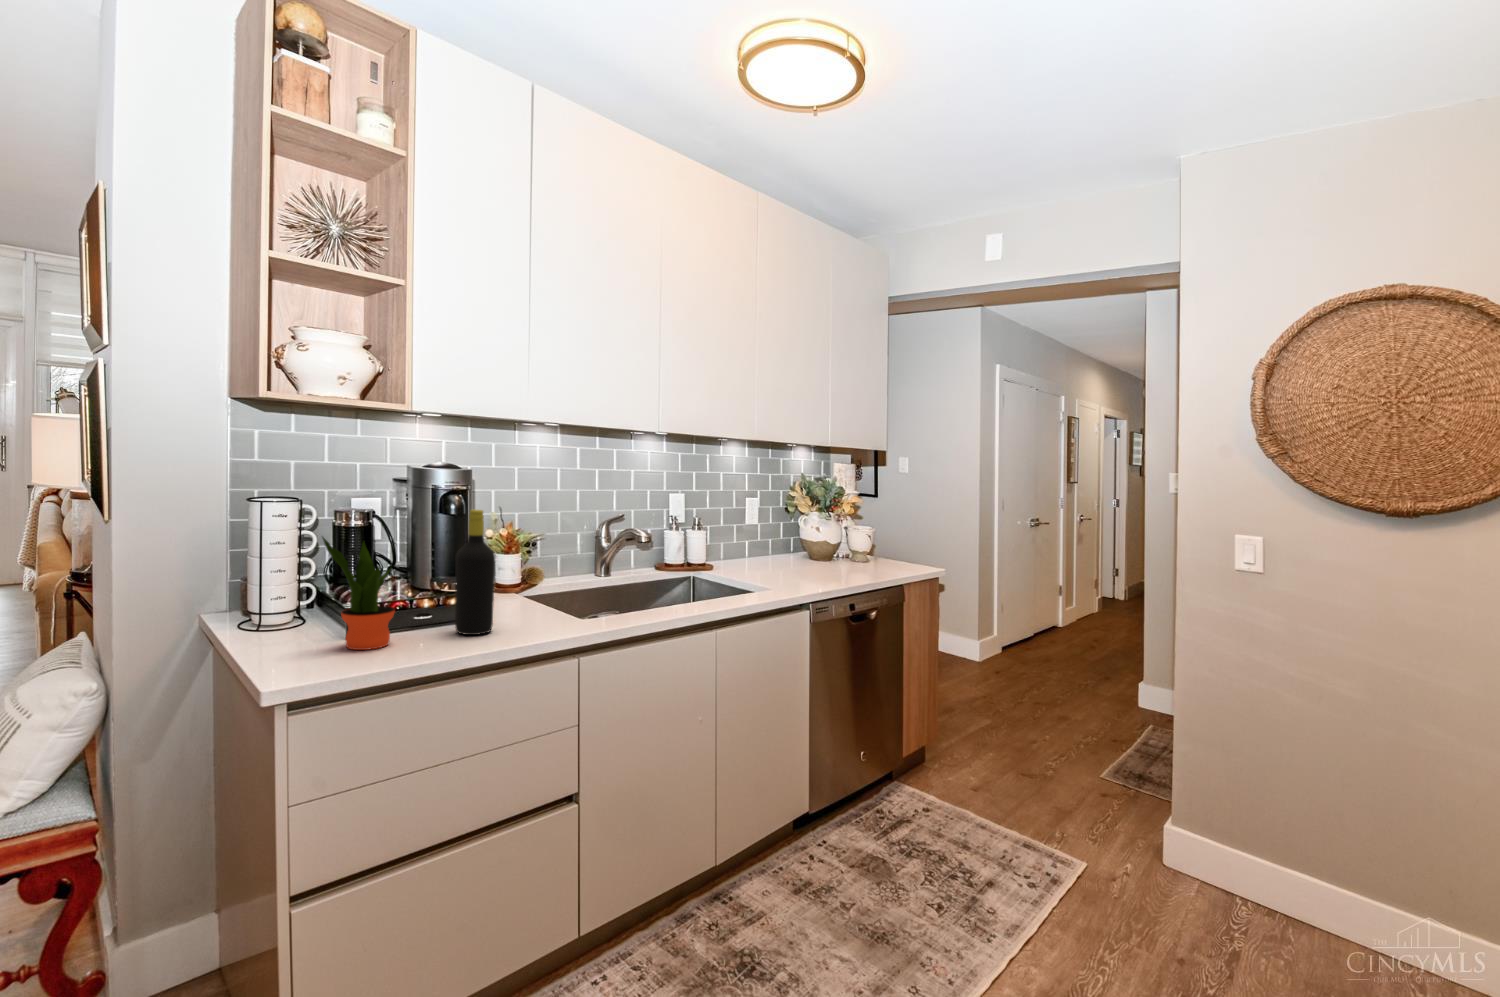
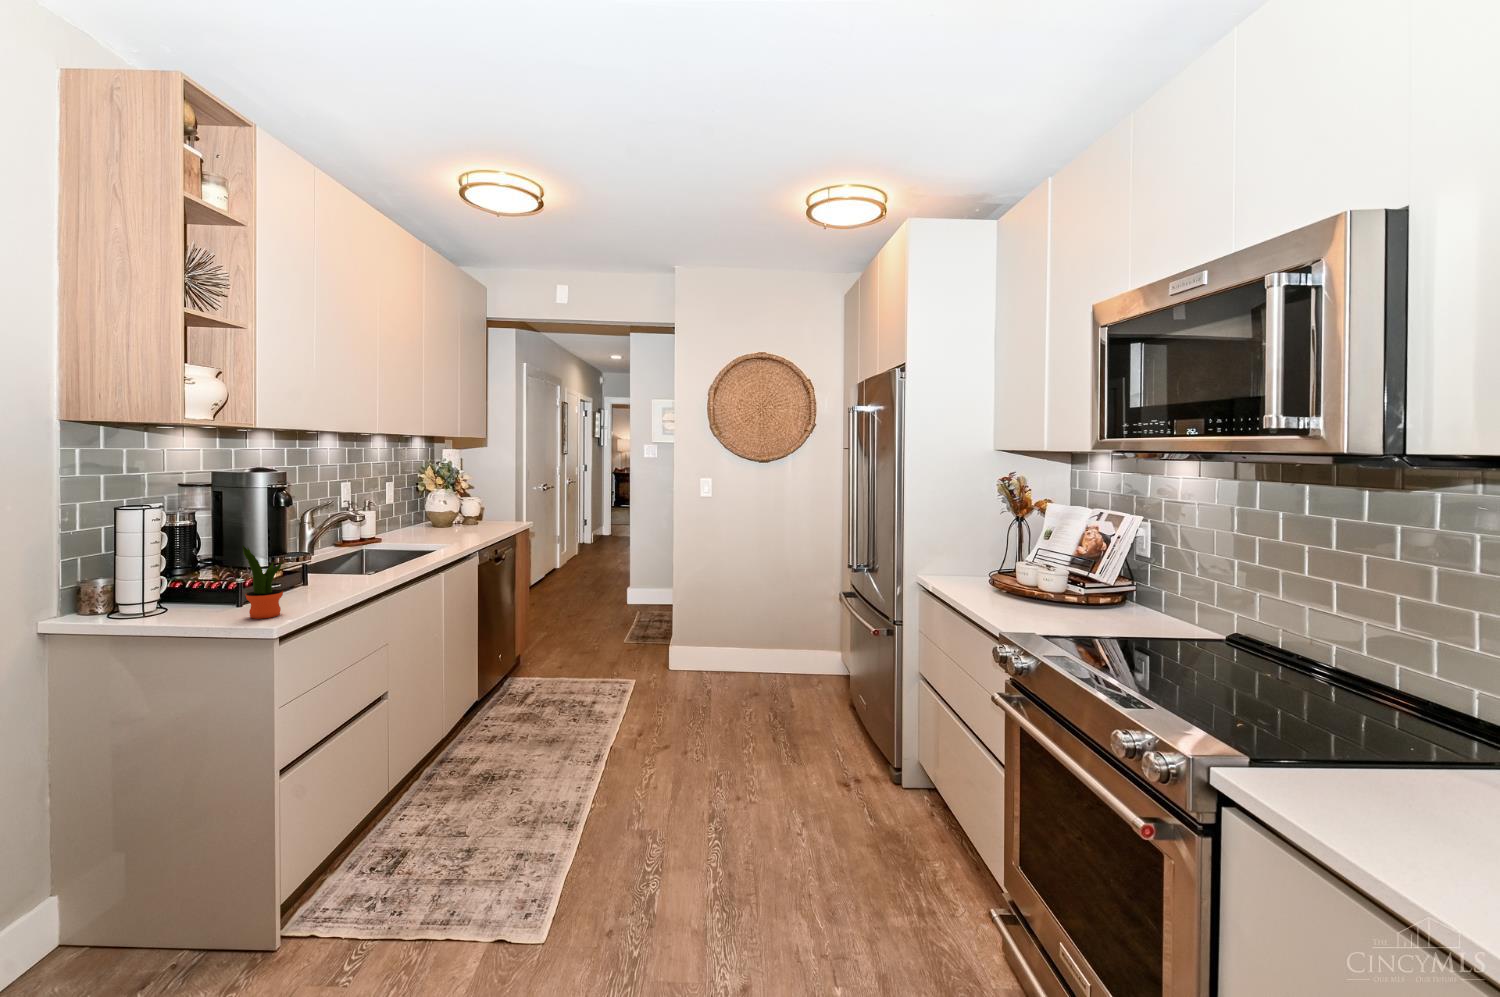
bottle: present [455,510,495,635] -> none [295,518,326,602]

